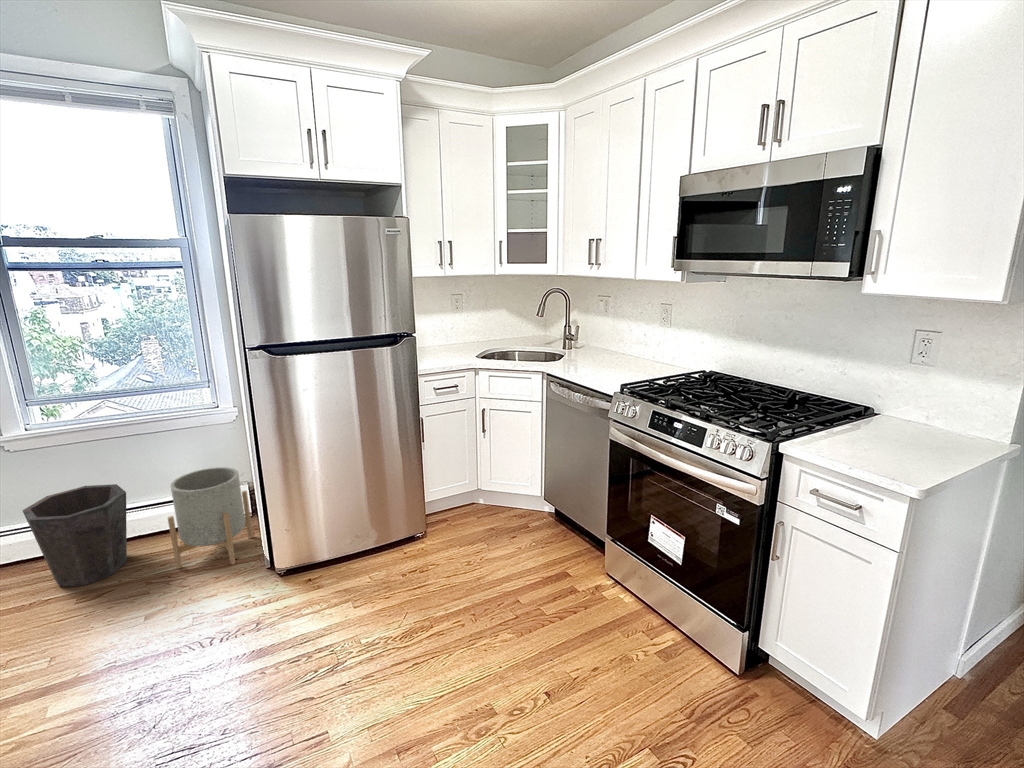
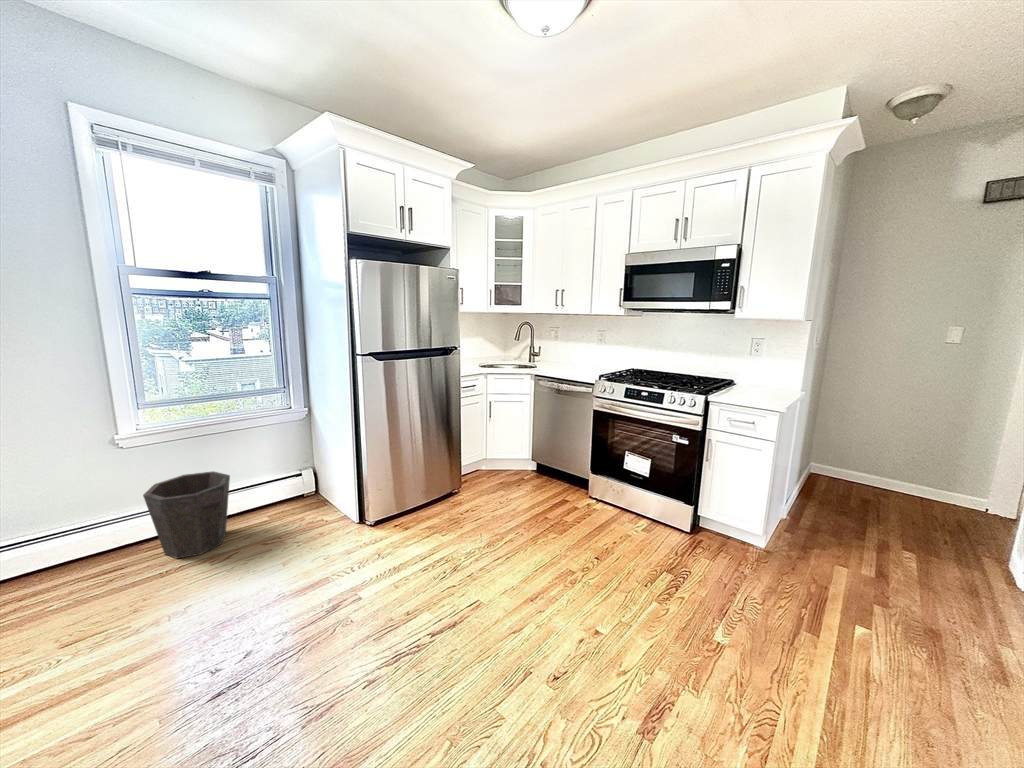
planter: present [168,467,253,569] -> none [272,452,326,533]

